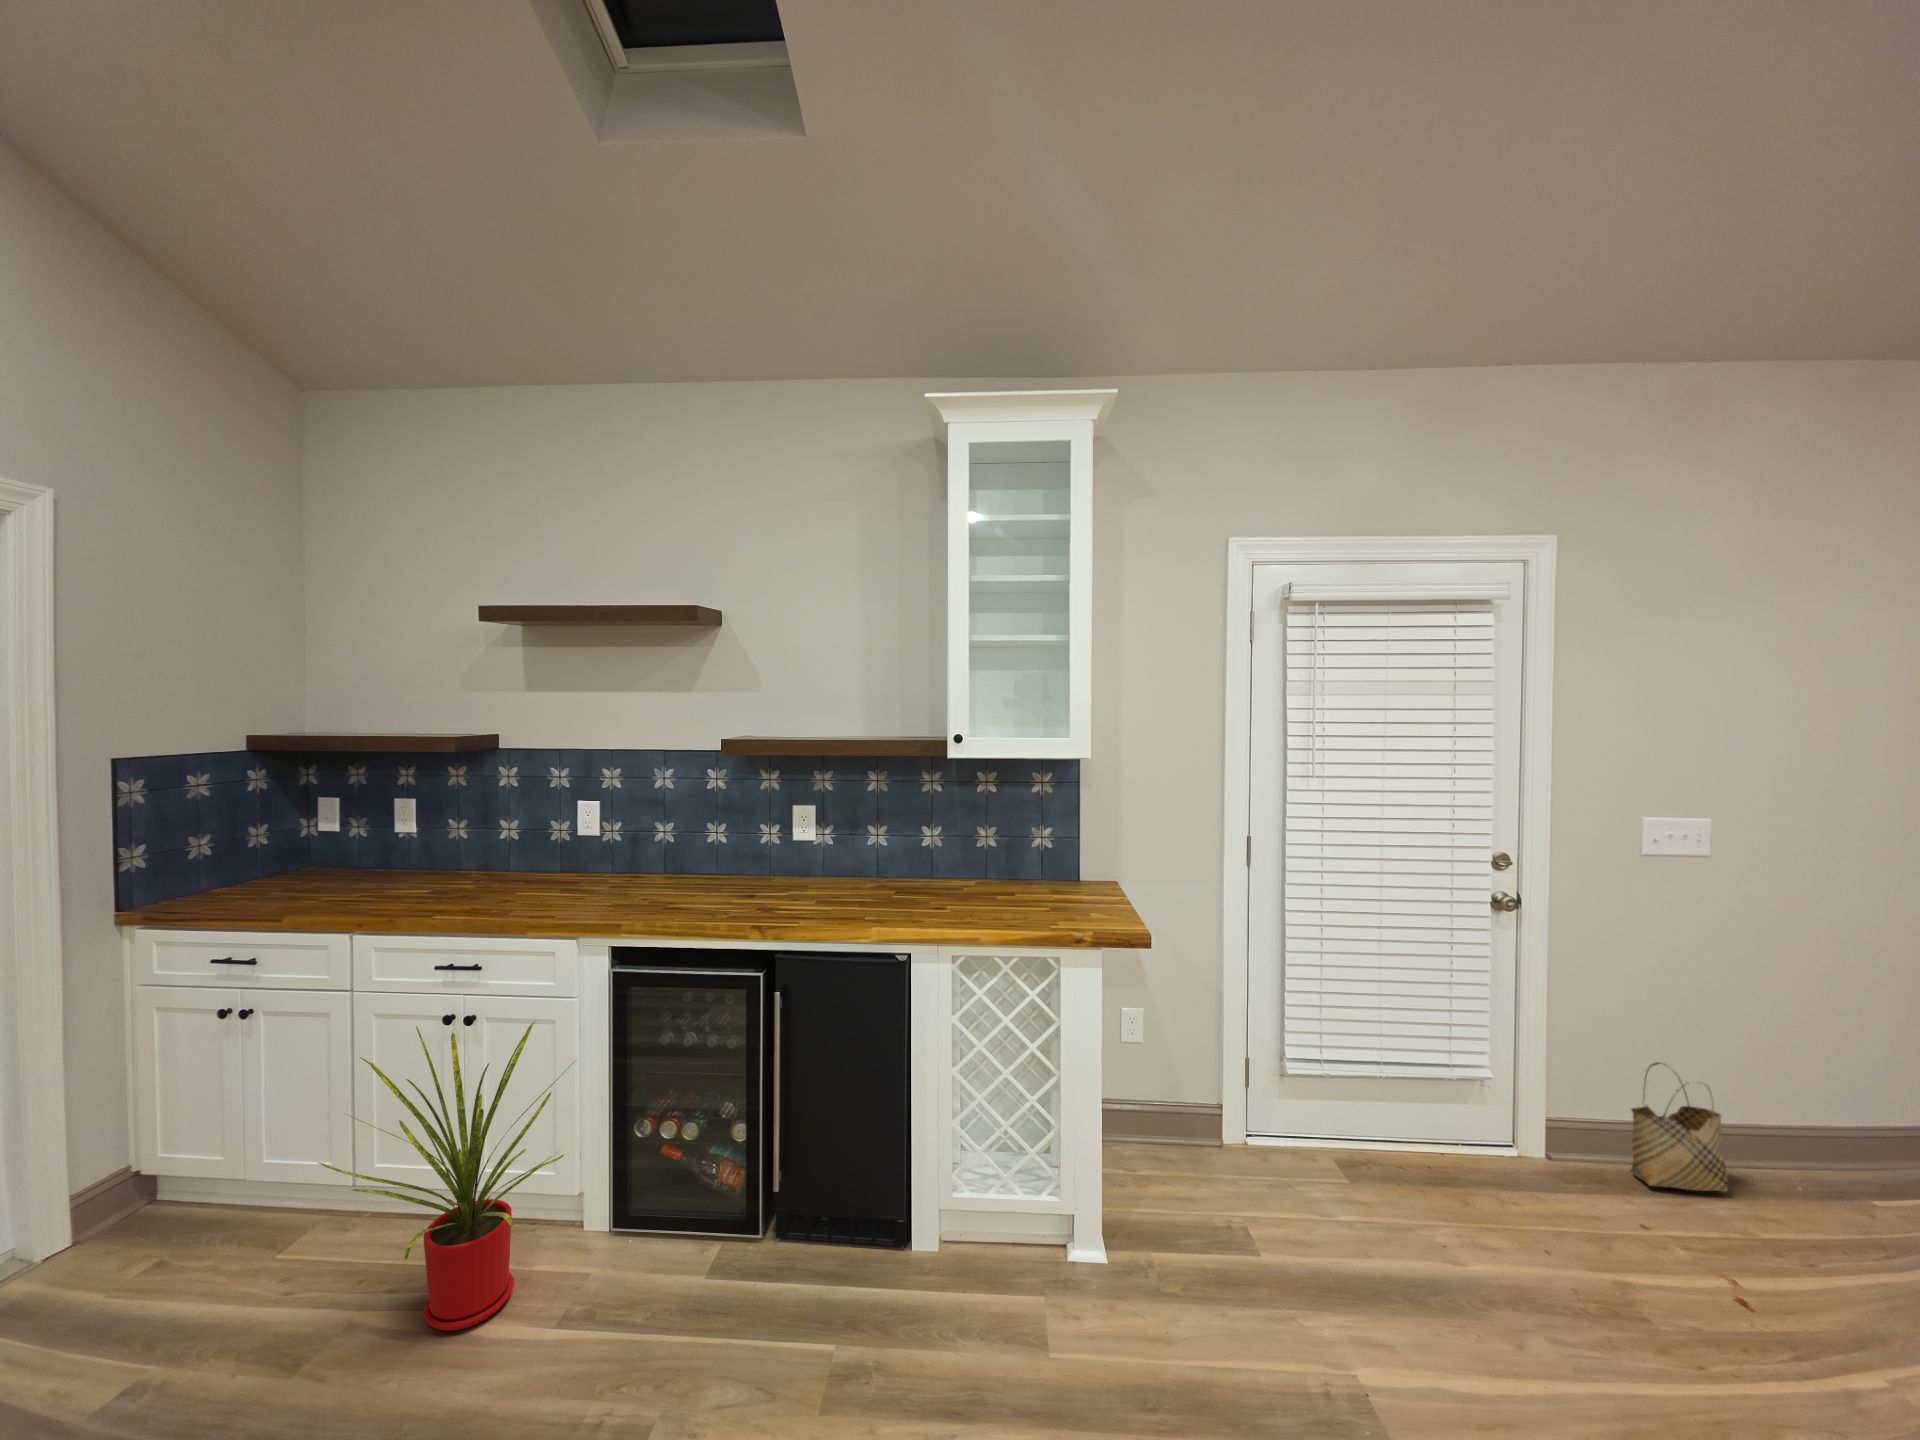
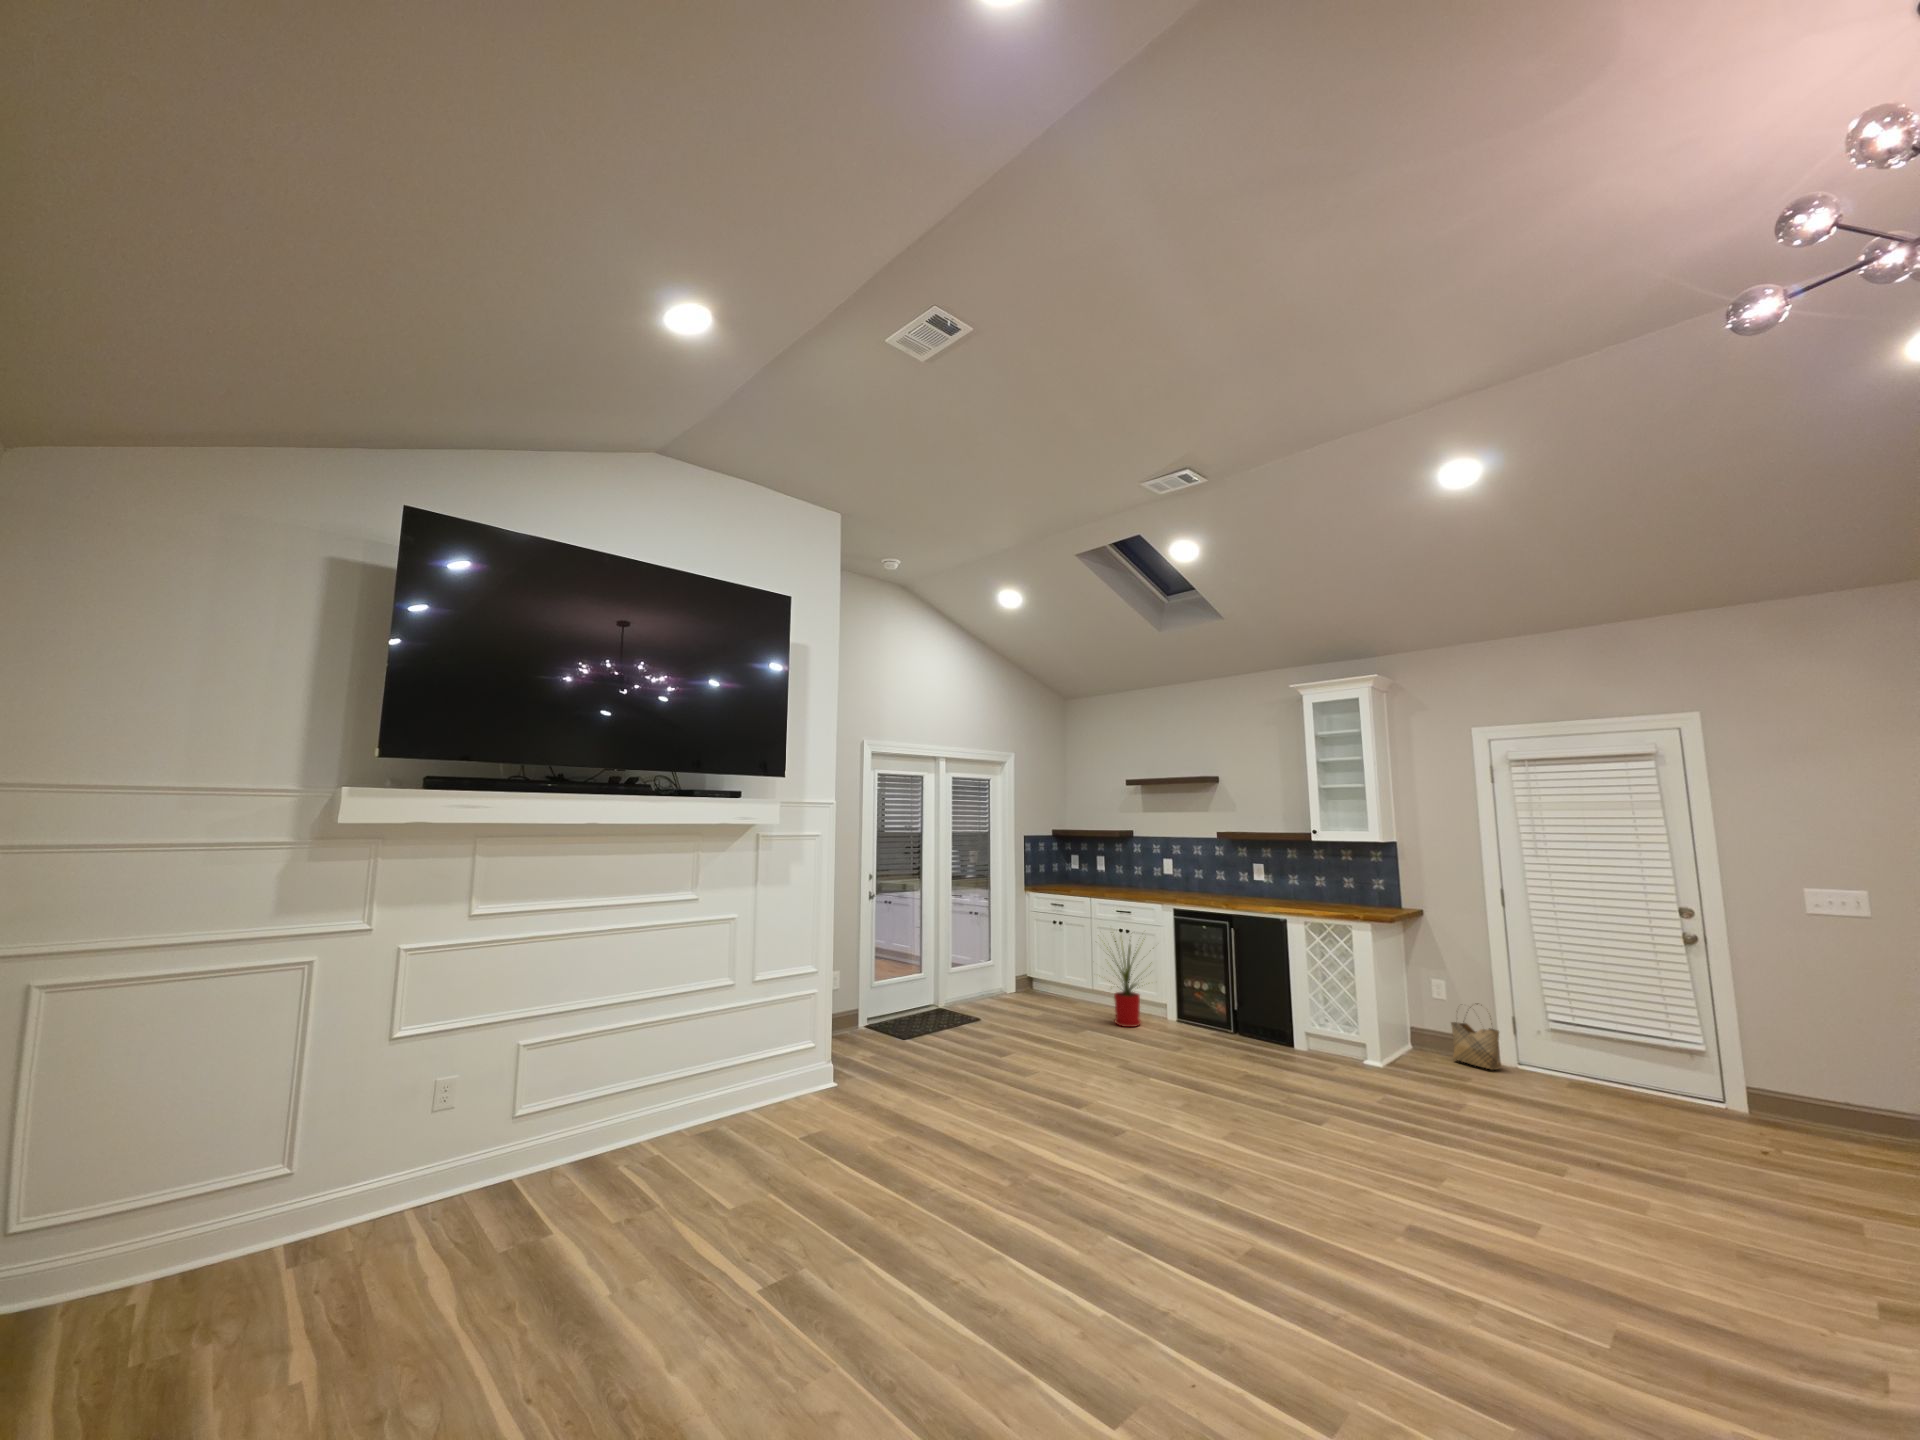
woven basket: present [1631,1062,1728,1192] -> present [1451,1003,1499,1070]

